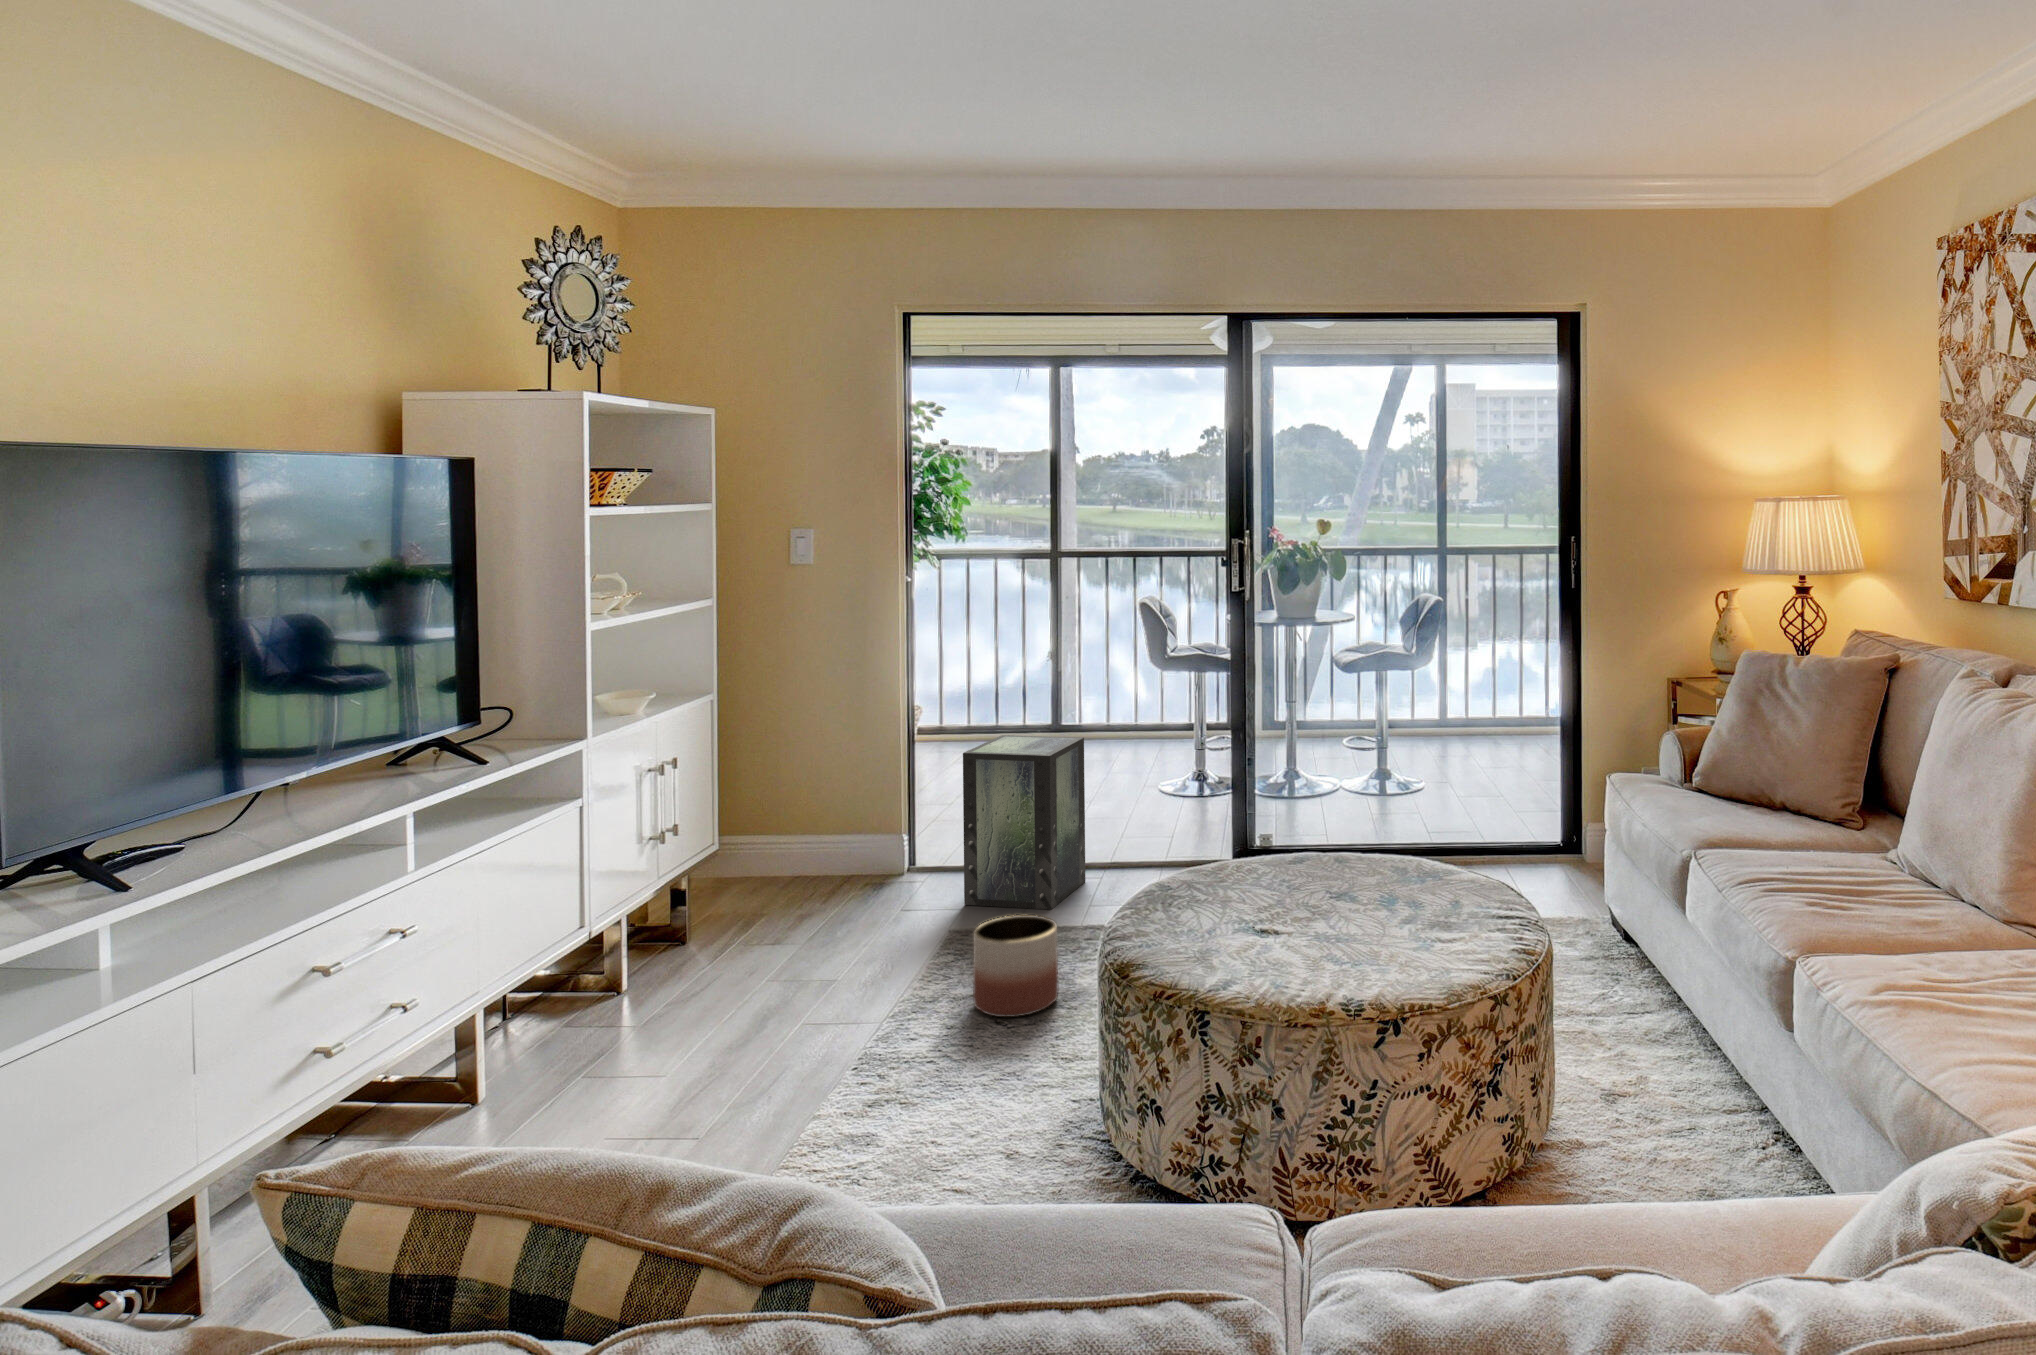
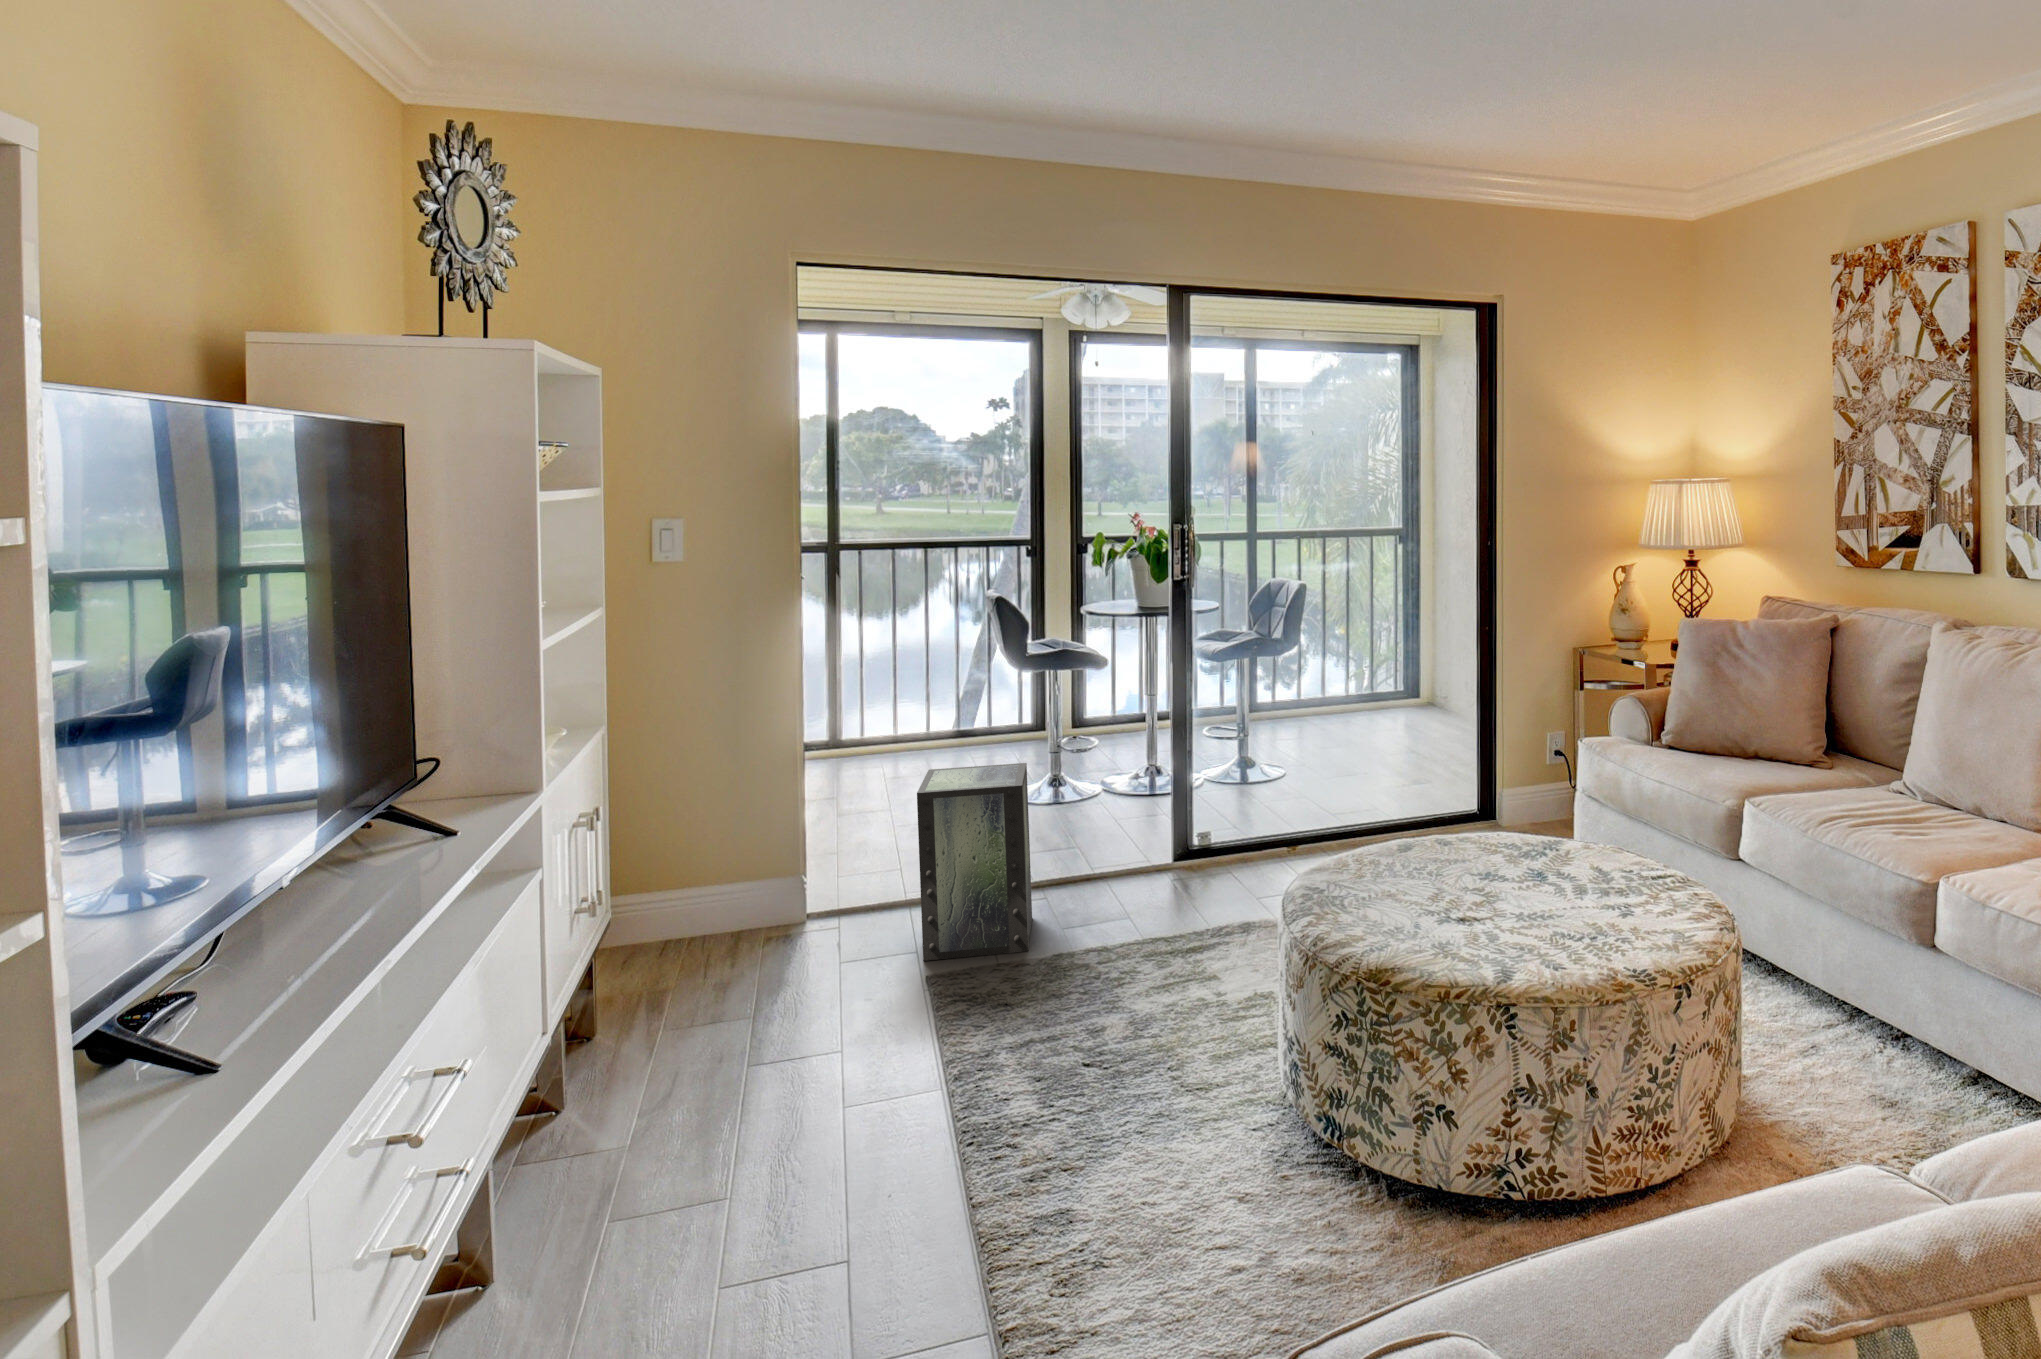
planter: present [973,915,1059,1017] -> none [1056,954,1147,1067]

